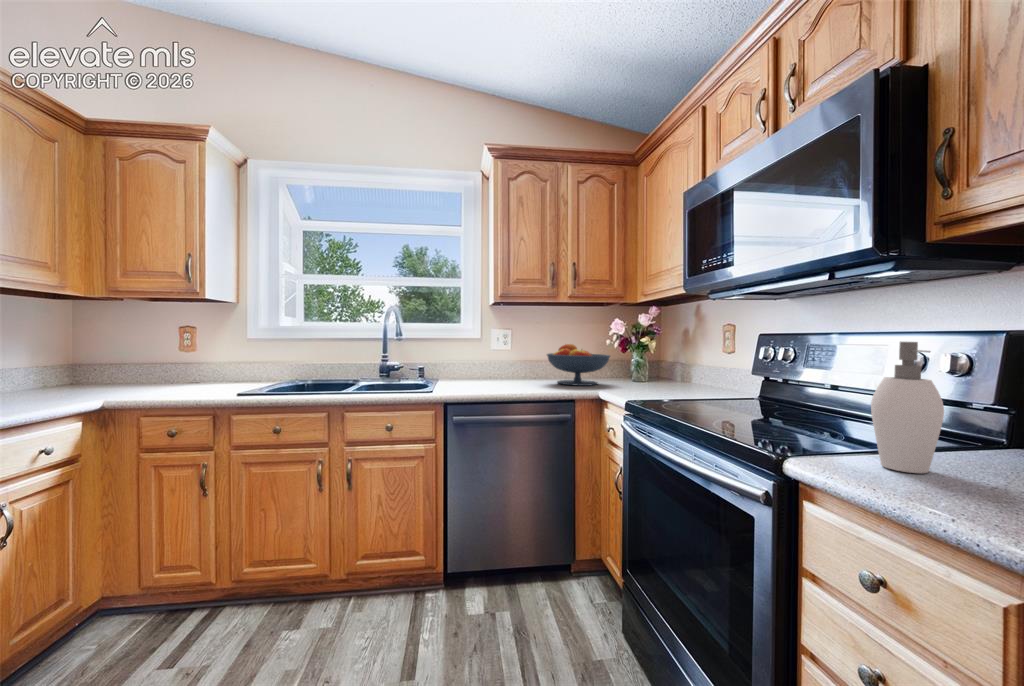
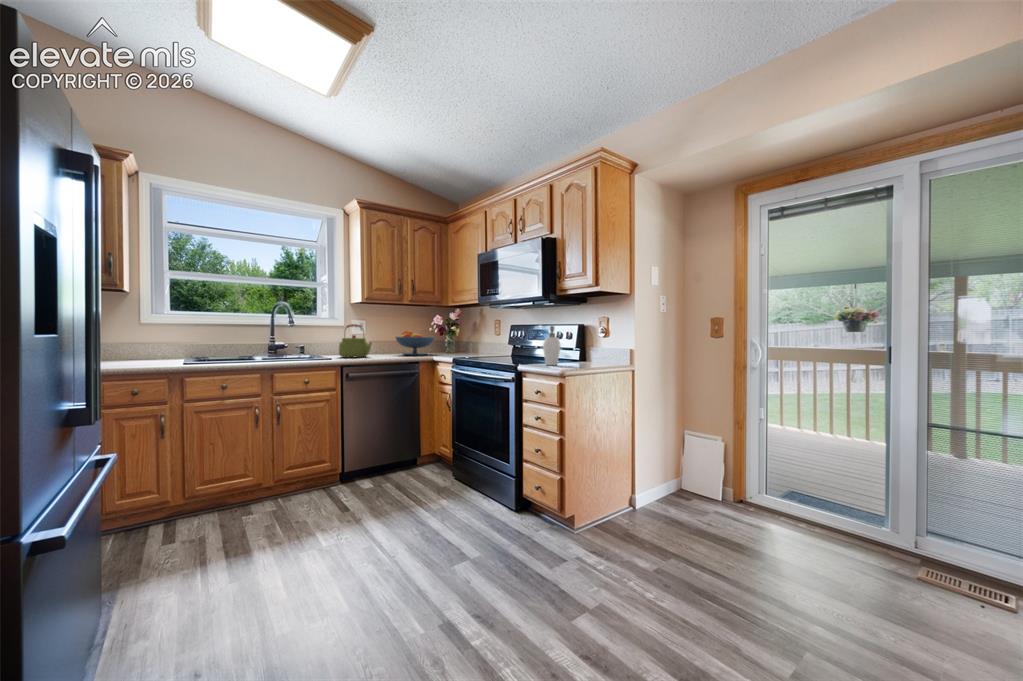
kettle: none [458,334,503,387] -> present [339,324,372,357]

